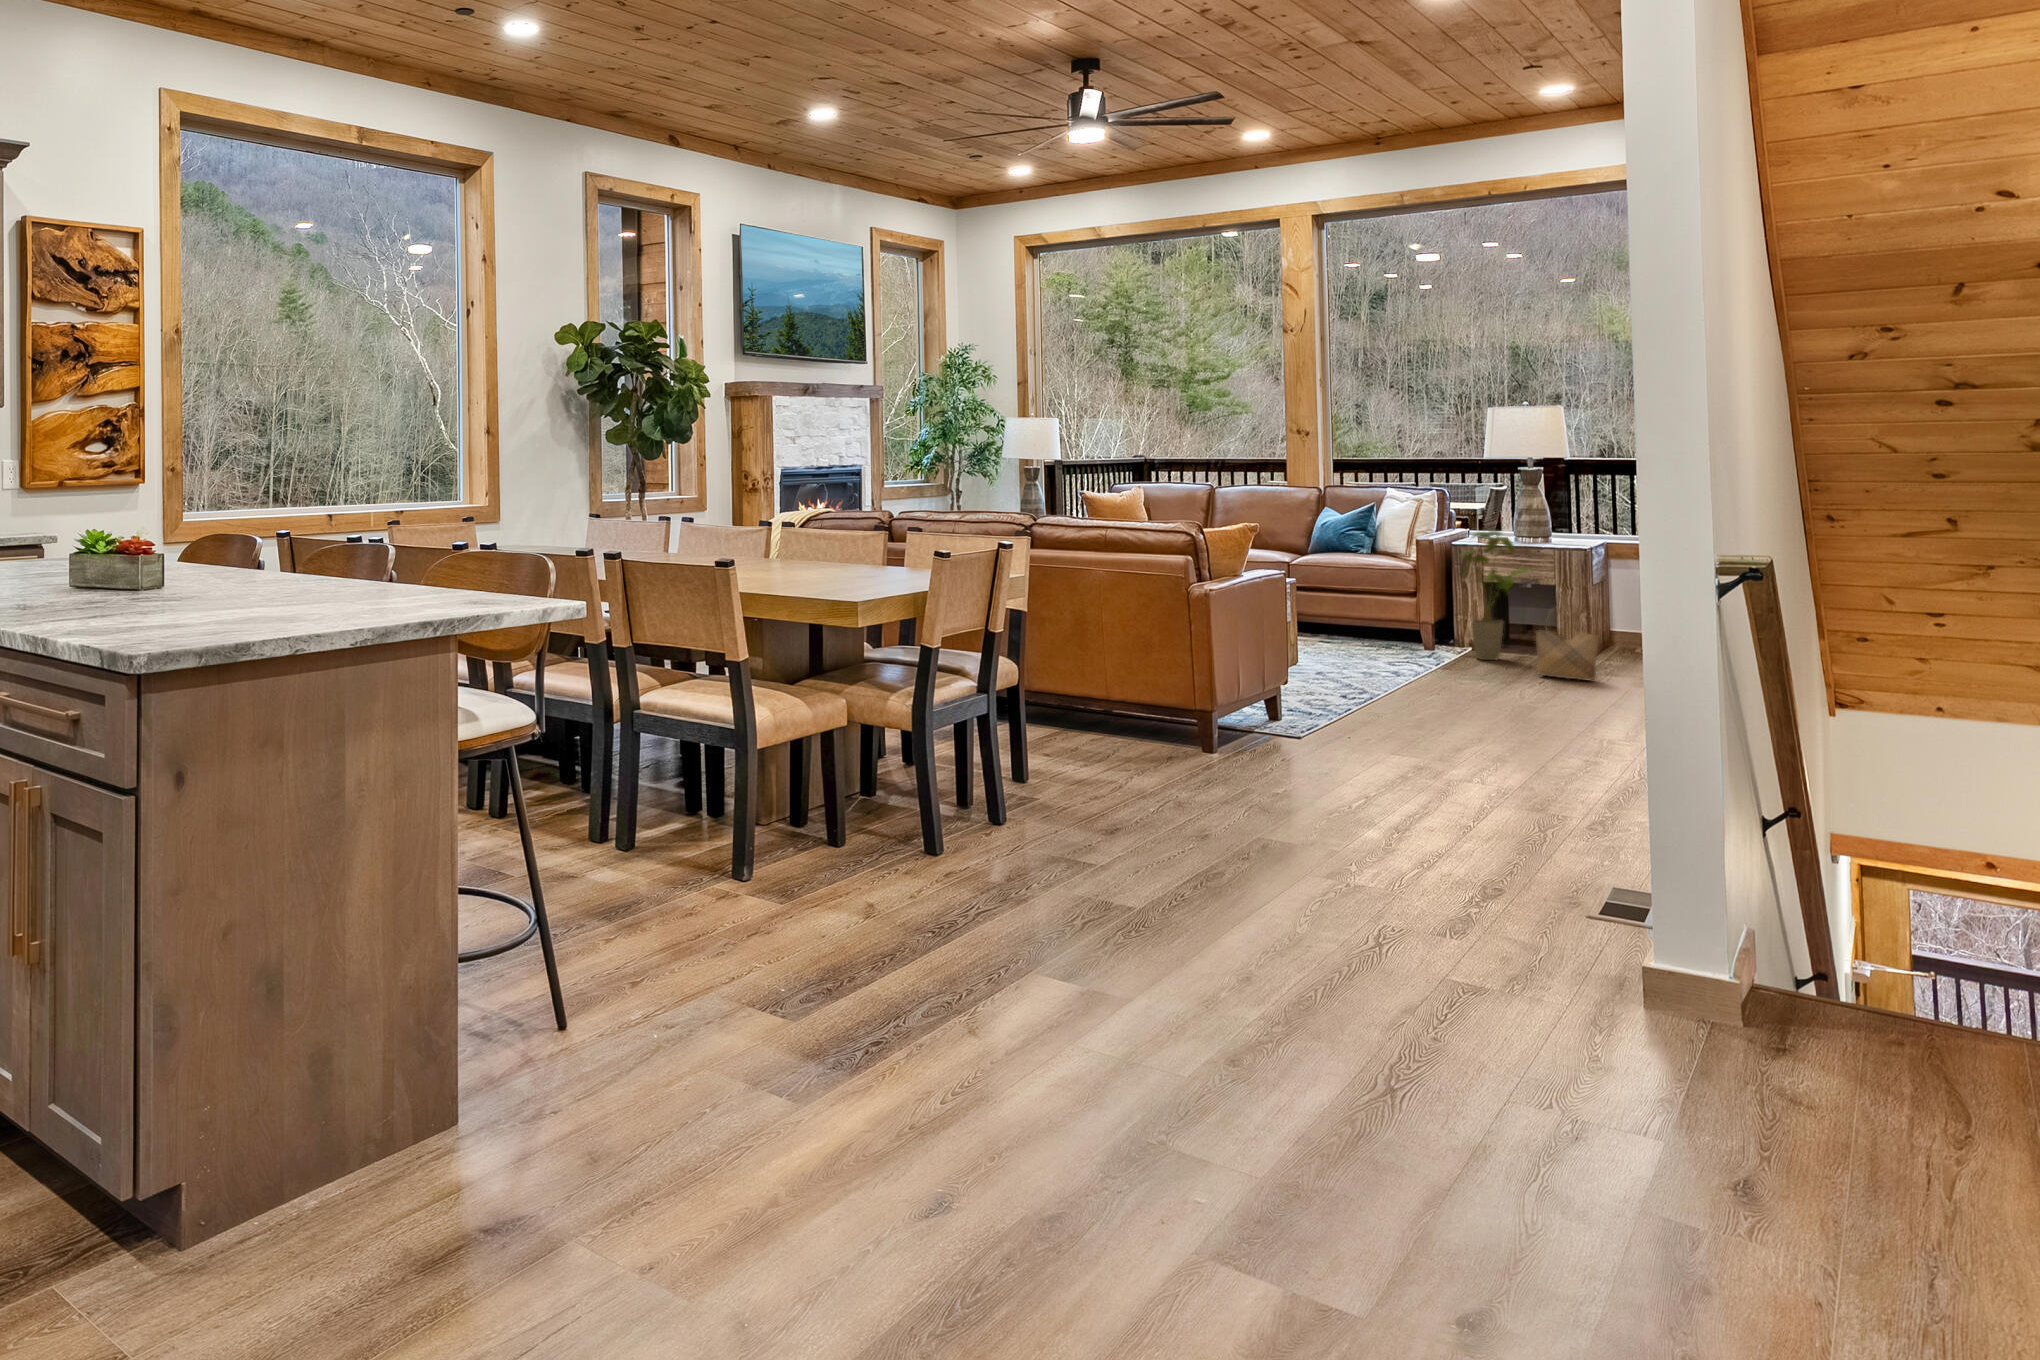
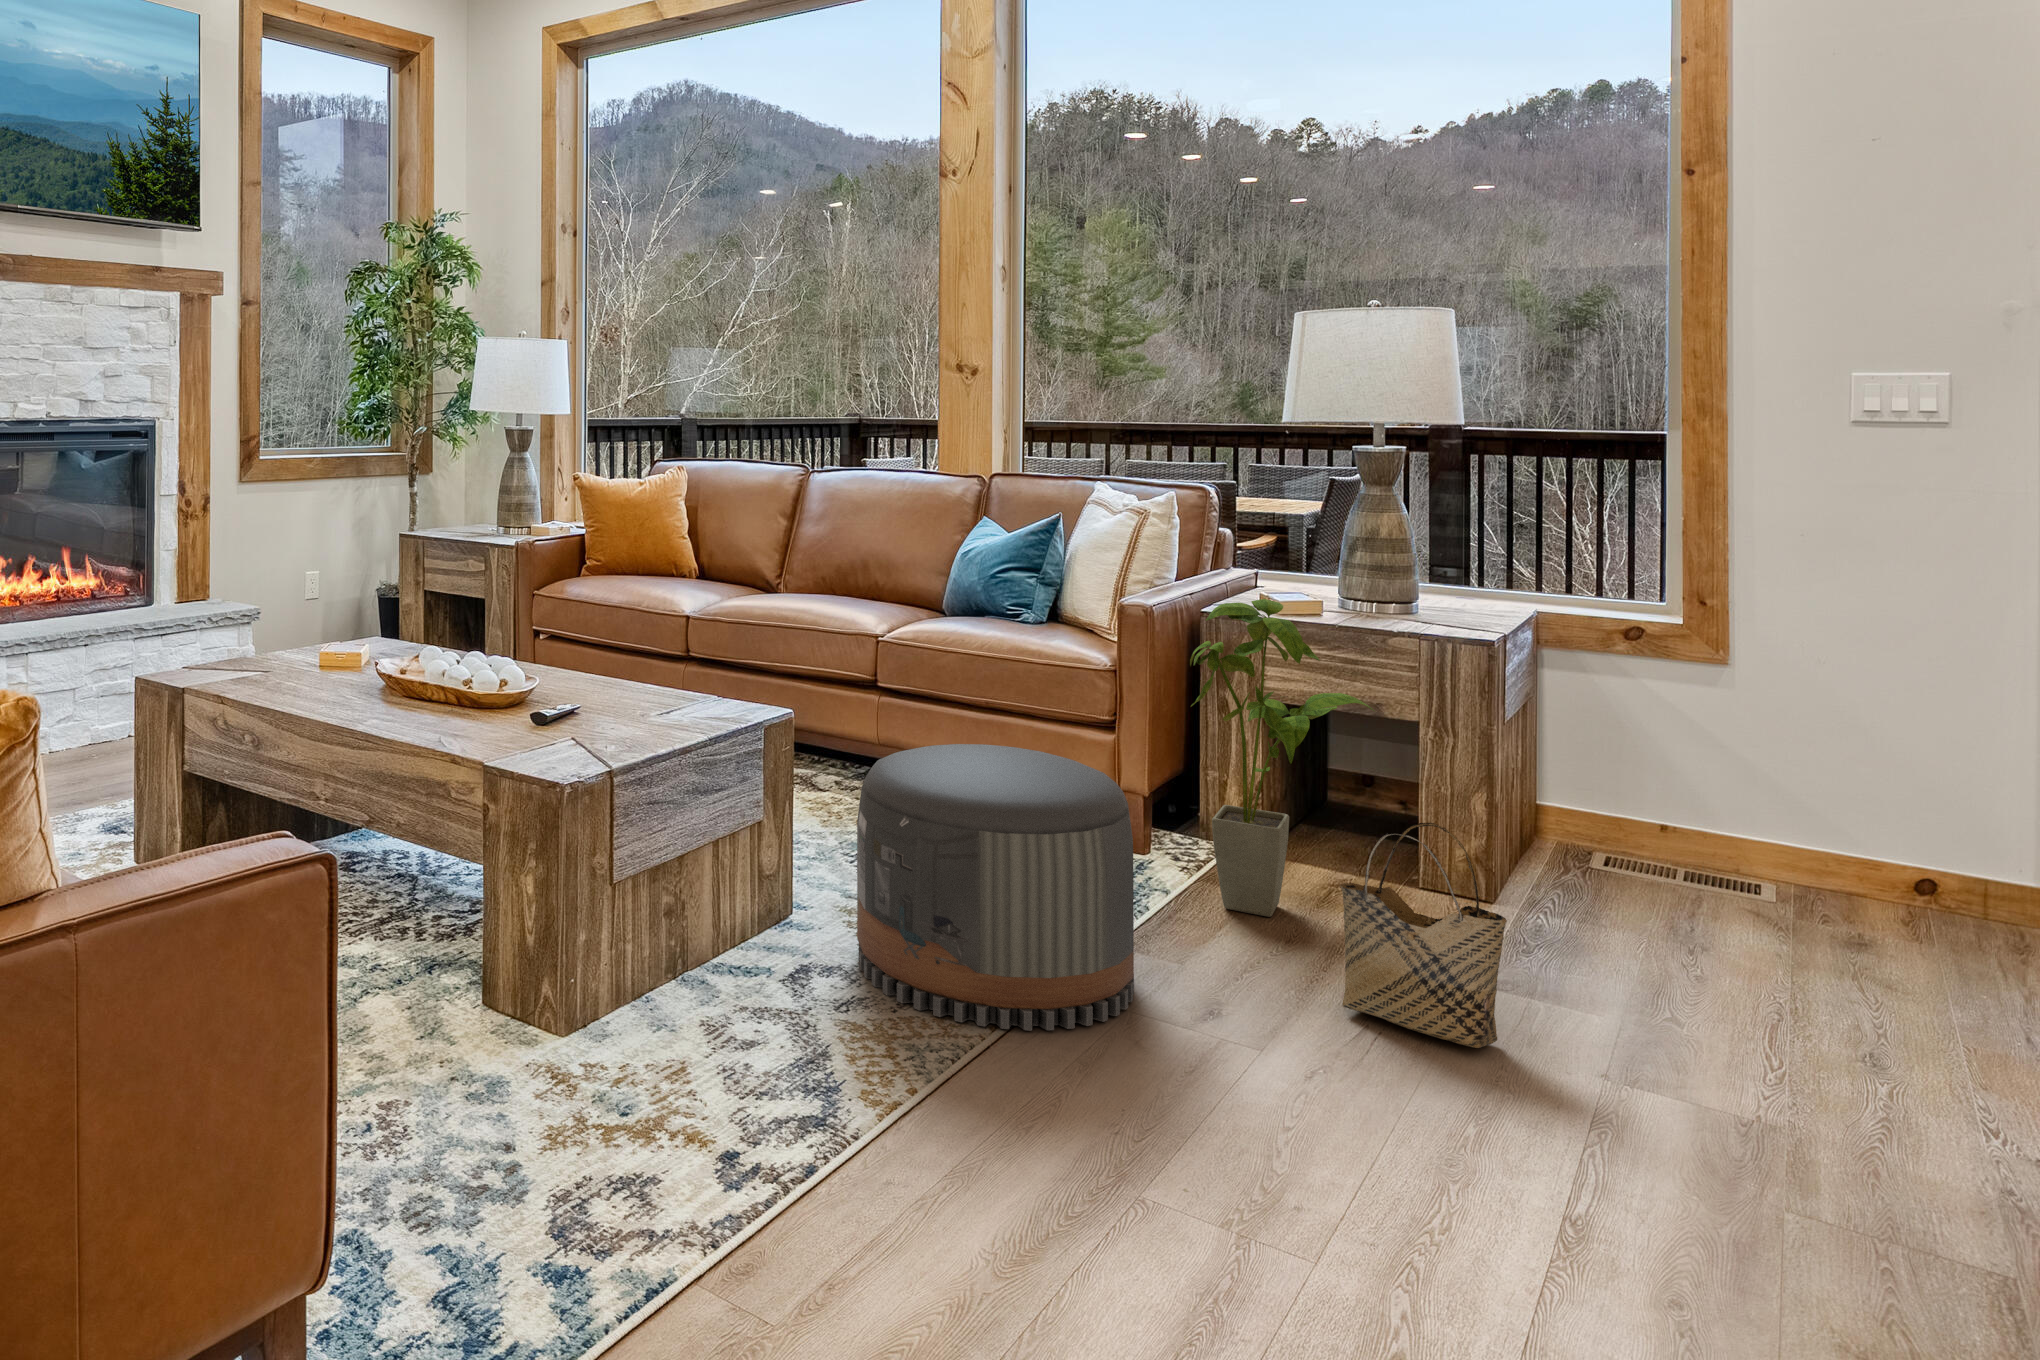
pouf: none [1337,588,1456,680] -> present [857,744,1134,1030]

